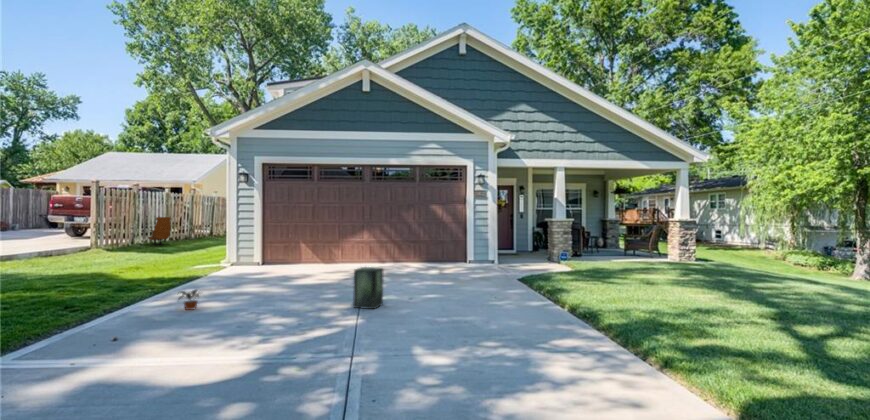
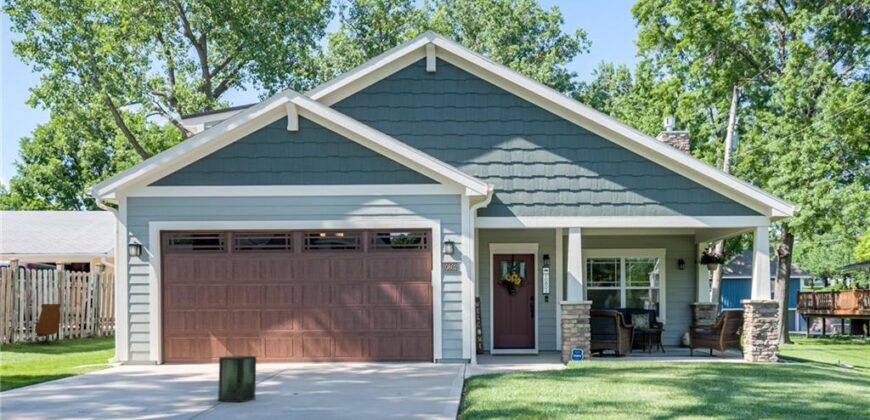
potted plant: present [179,289,199,310] -> none [33,378,62,400]

